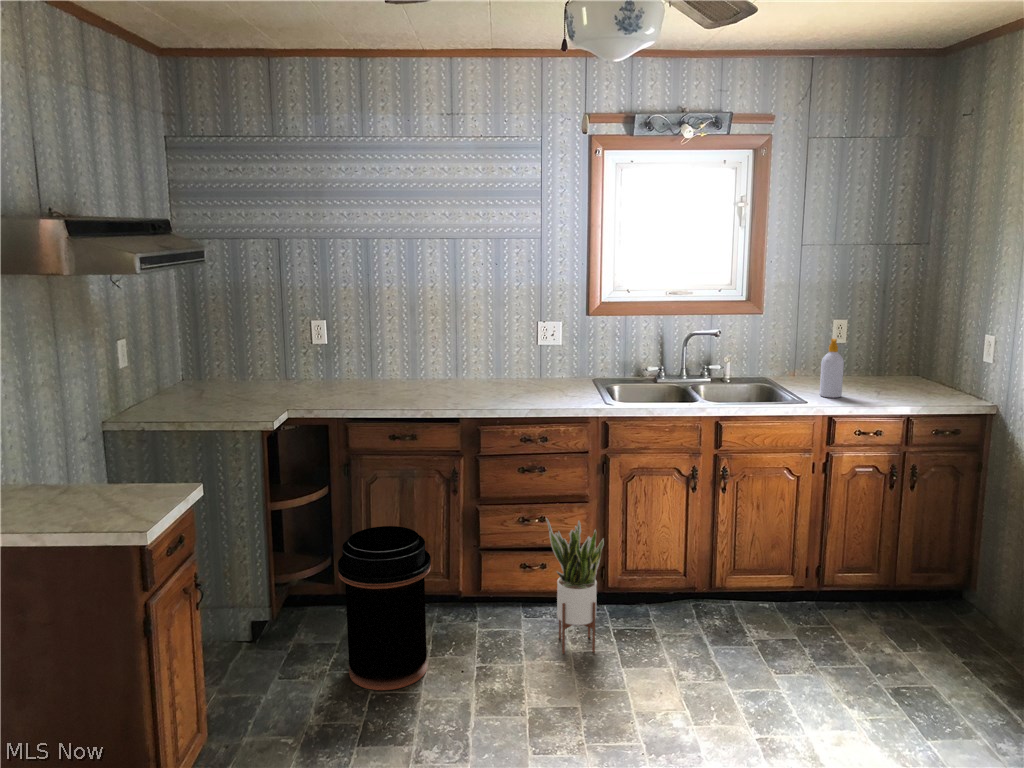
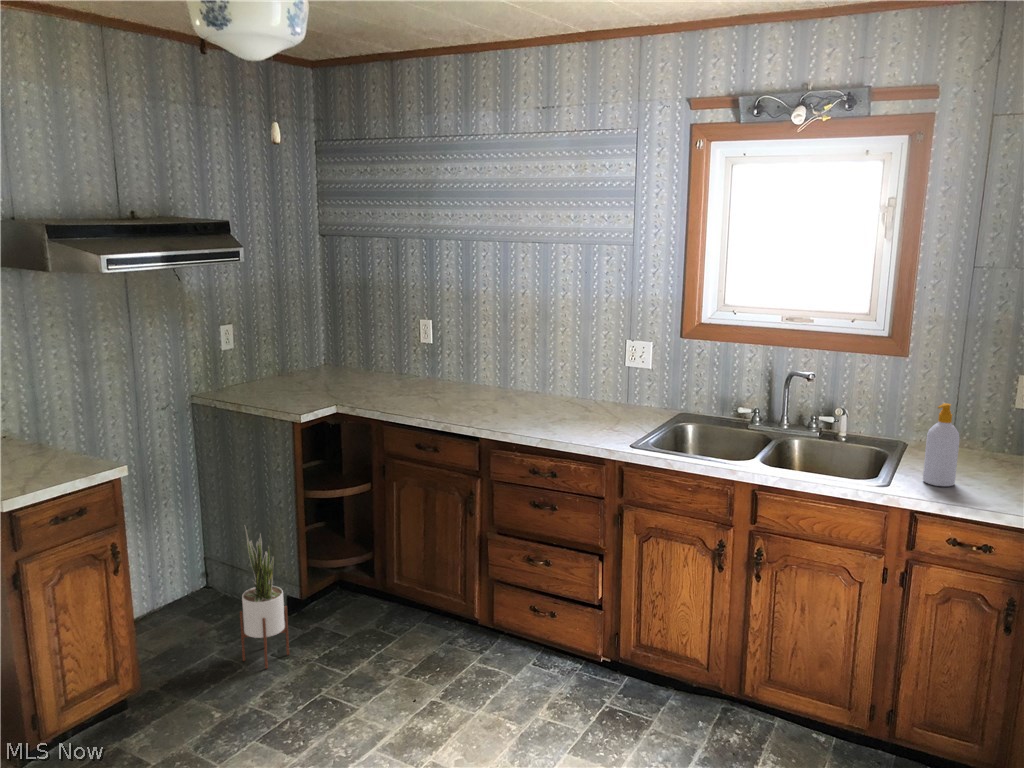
potted plant: present [546,518,604,654] -> present [240,527,289,669]
trash can: present [338,526,431,690] -> none [308,533,401,696]

